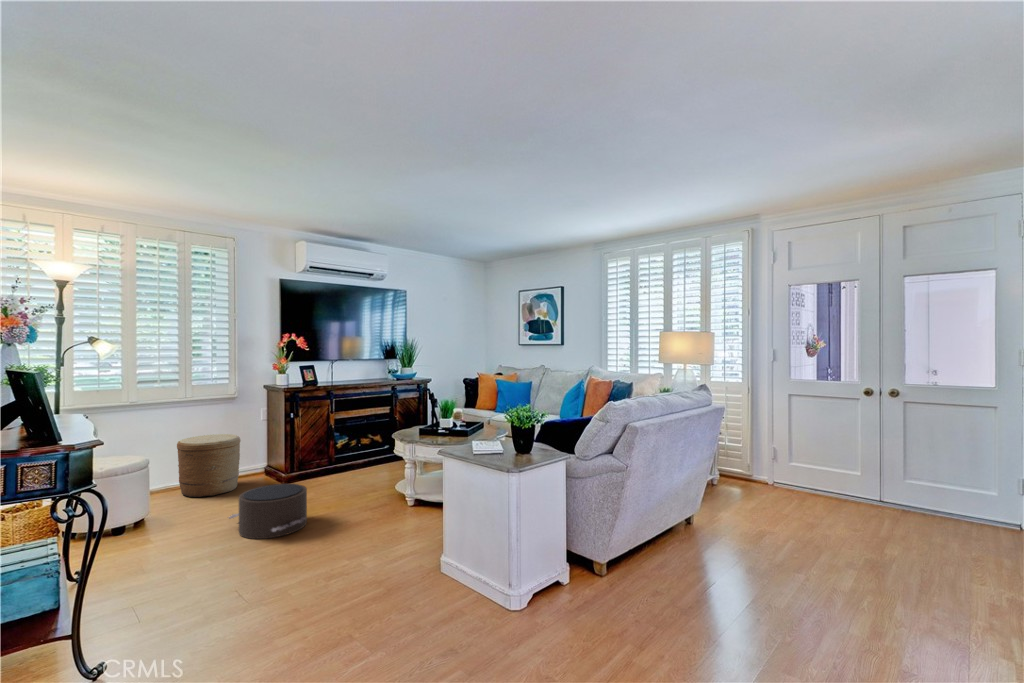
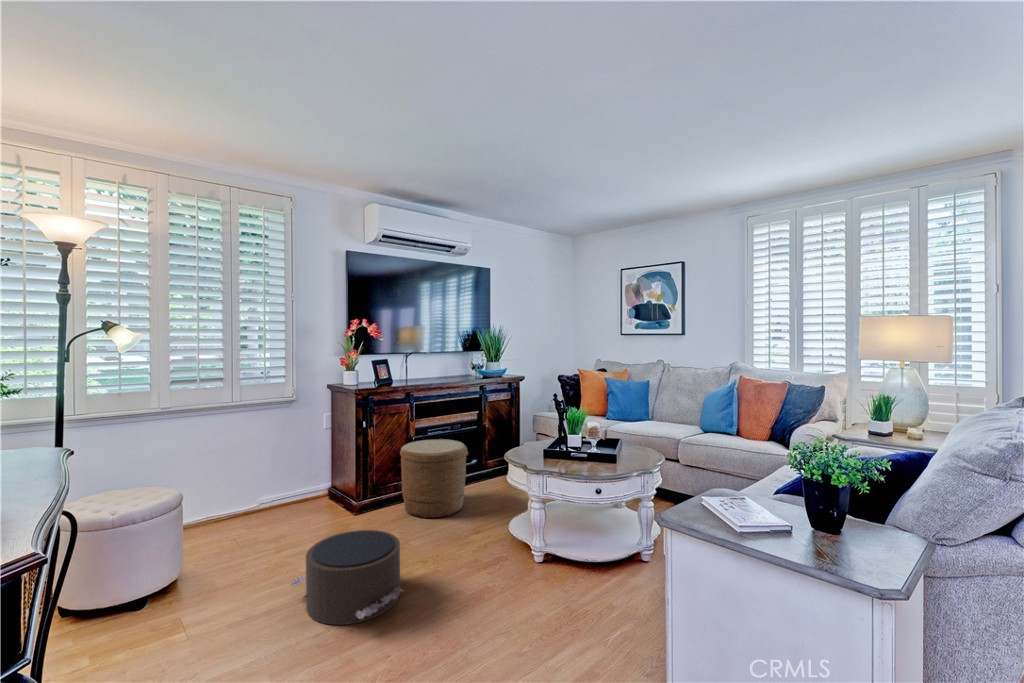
woven basket: present [177,434,241,497] -> present [400,439,467,518]

